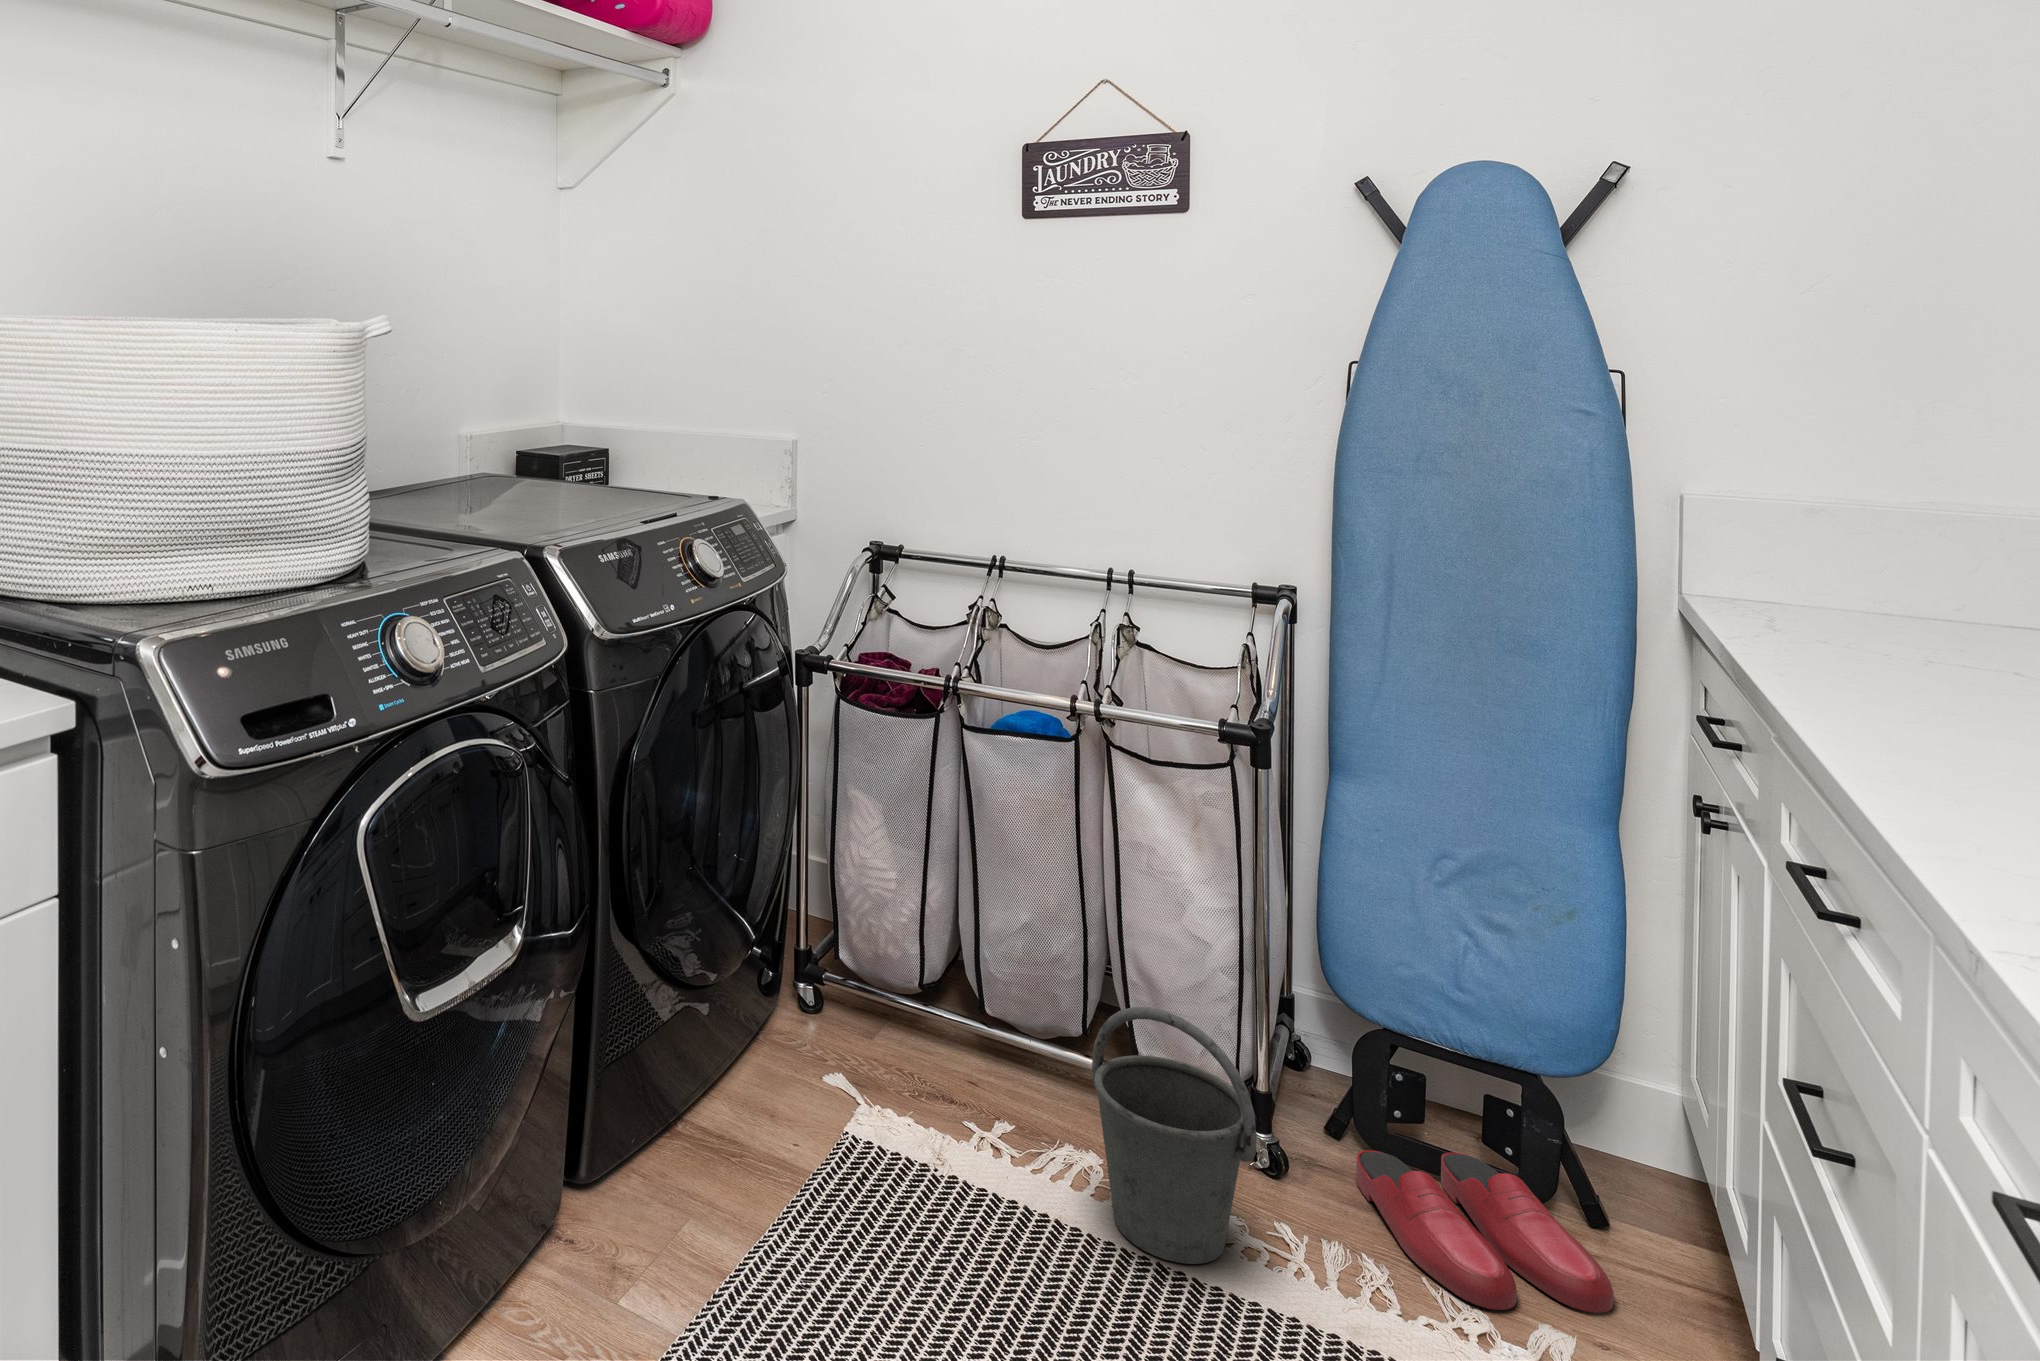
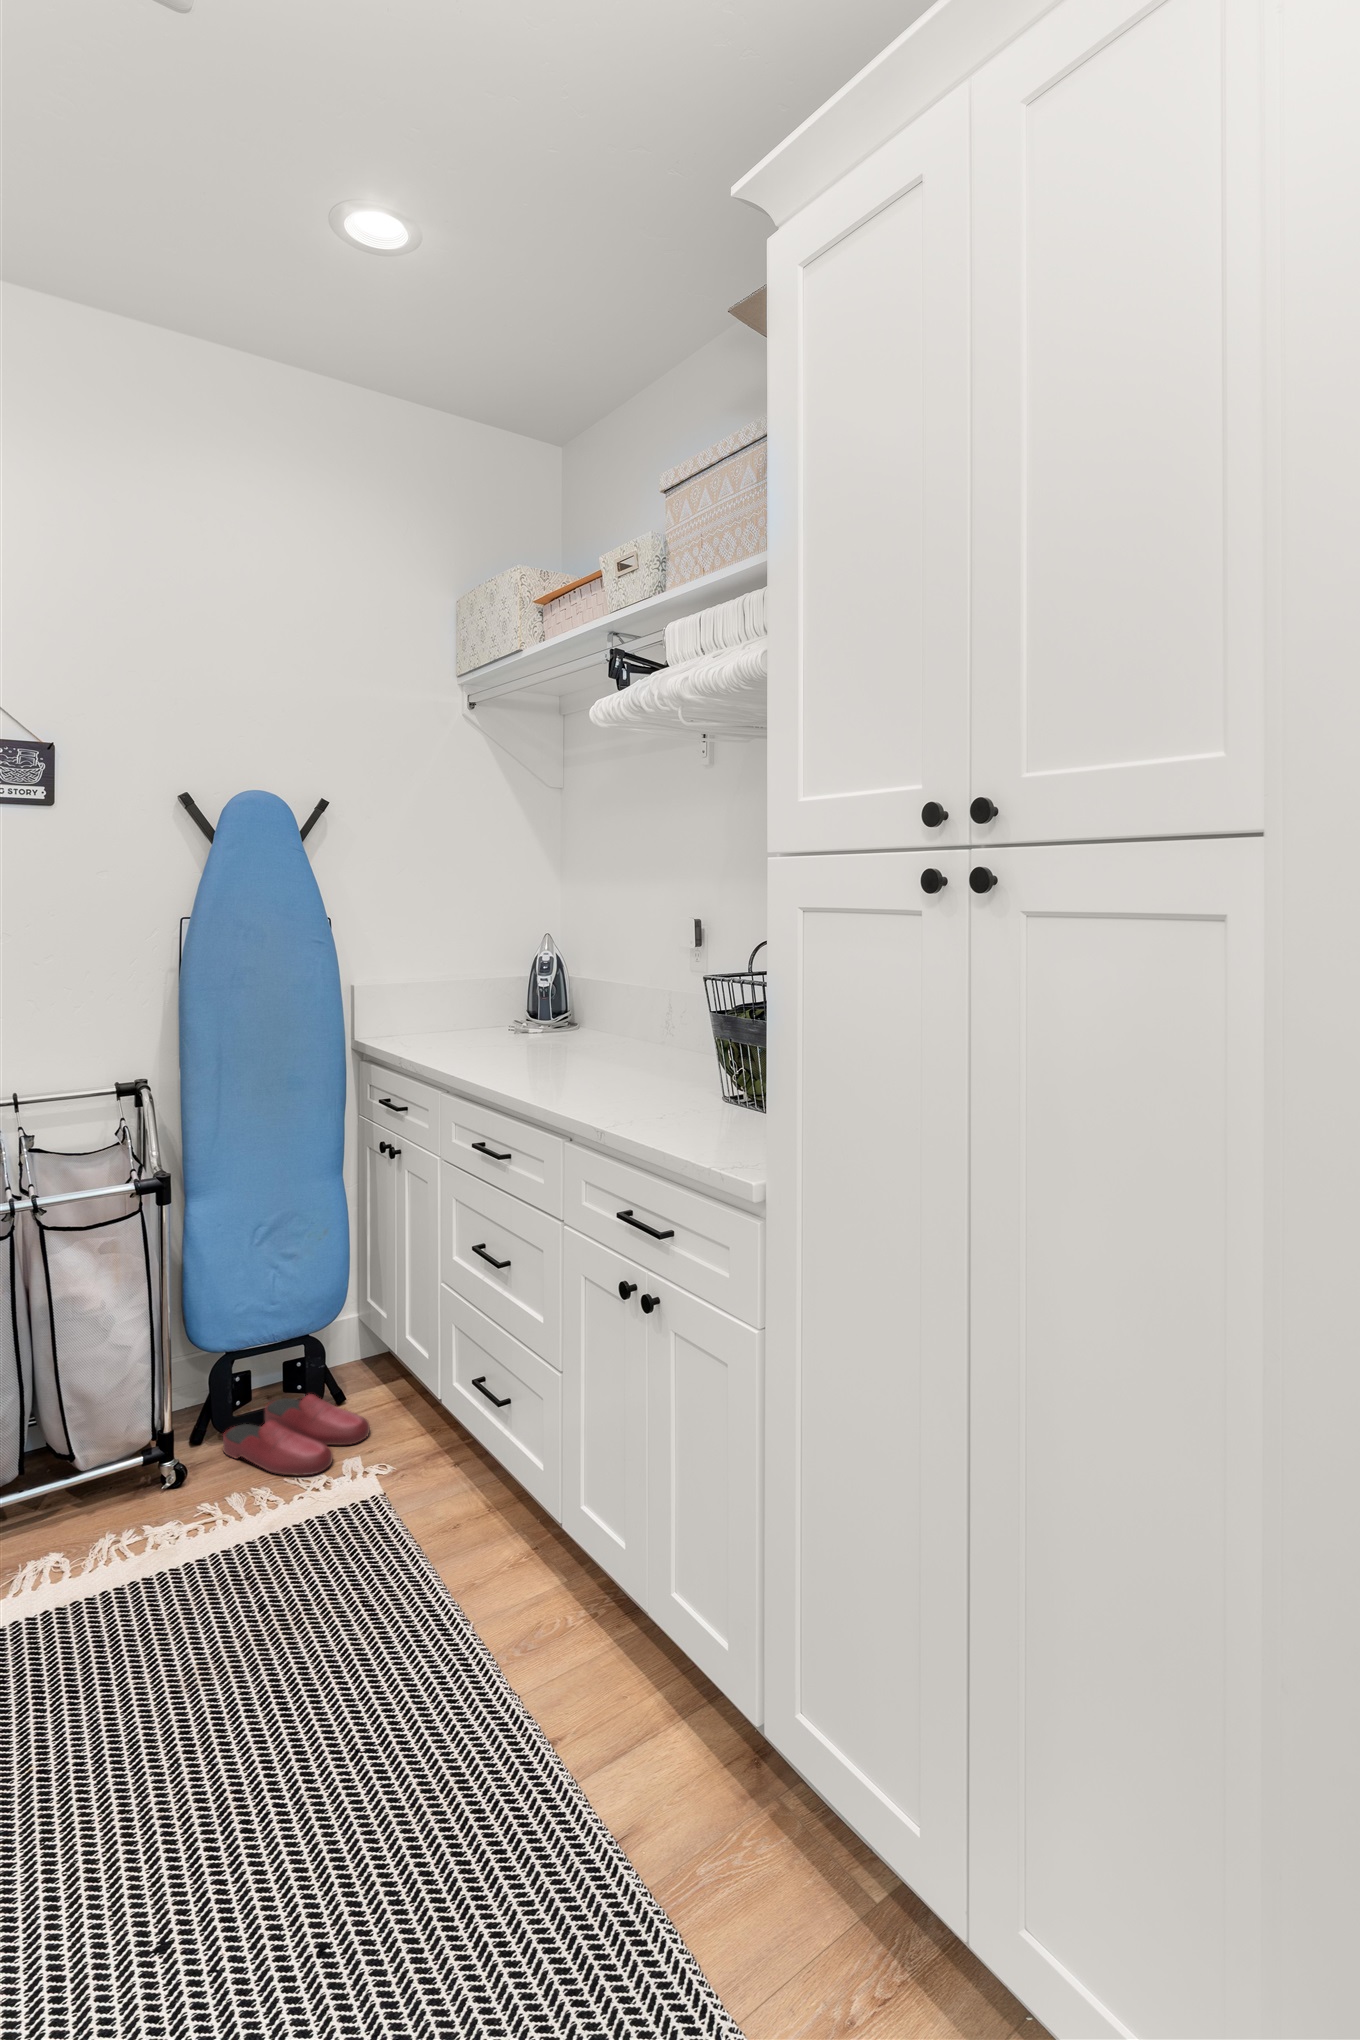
bucket: present [1092,1007,1256,1264] -> none [65,1403,202,1583]

